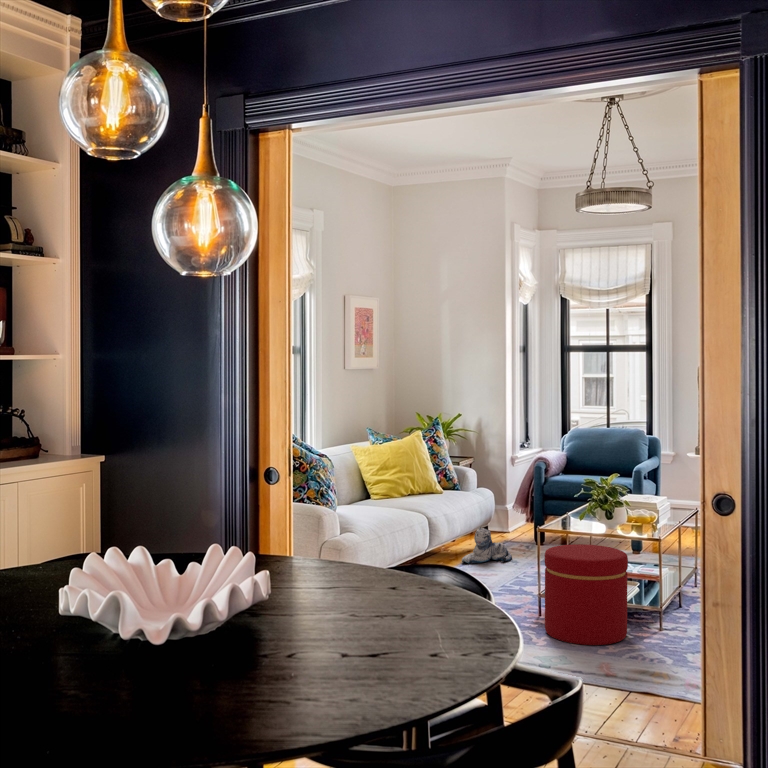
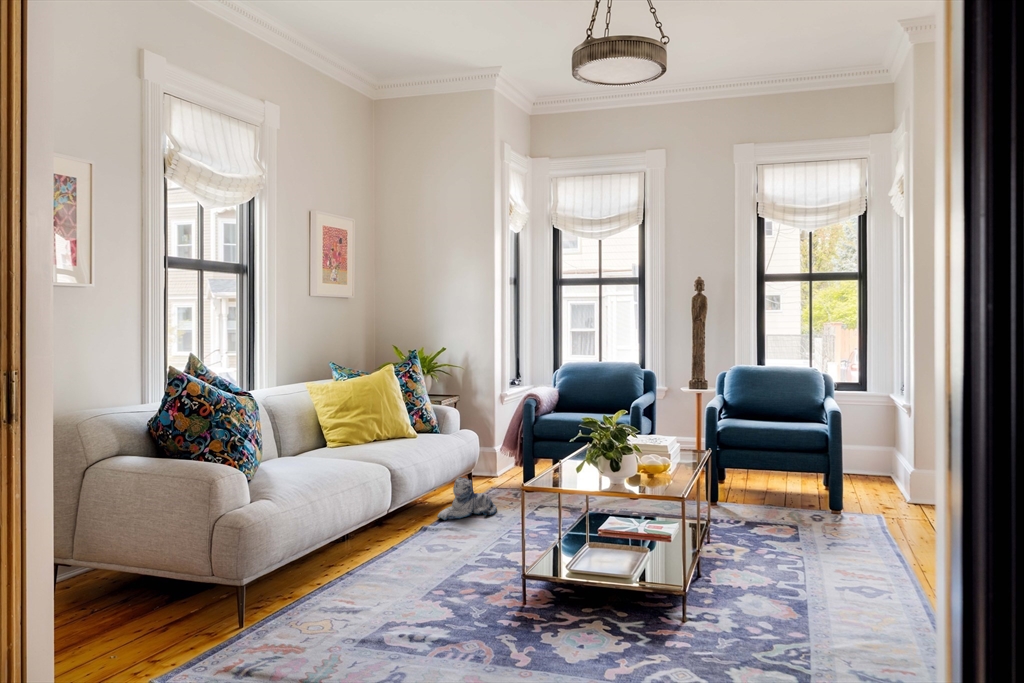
ottoman: present [545,544,628,645] -> none [530,510,643,659]

